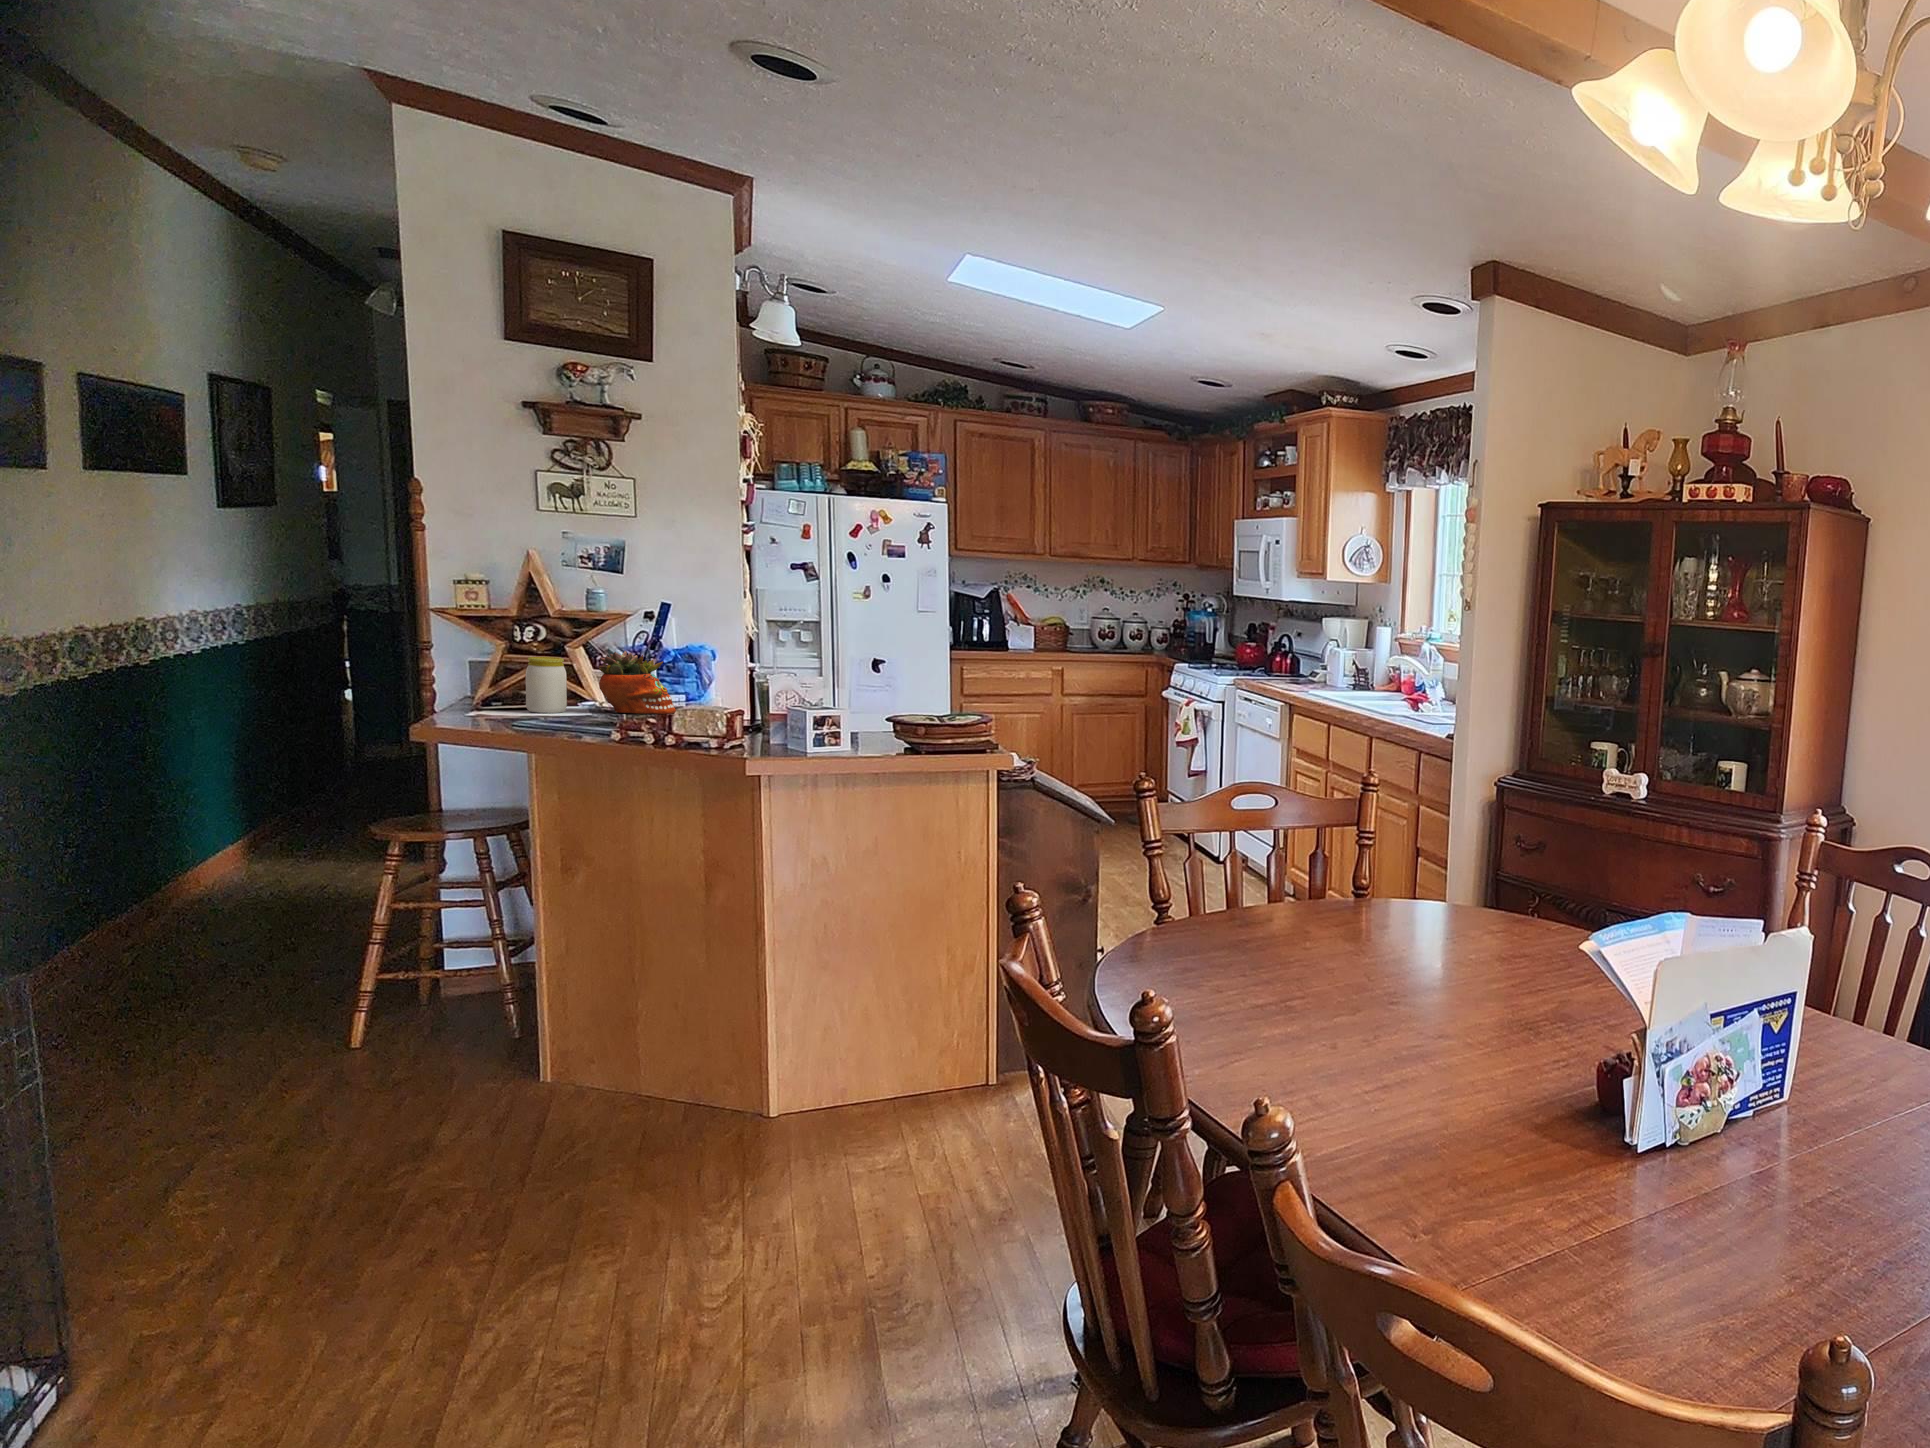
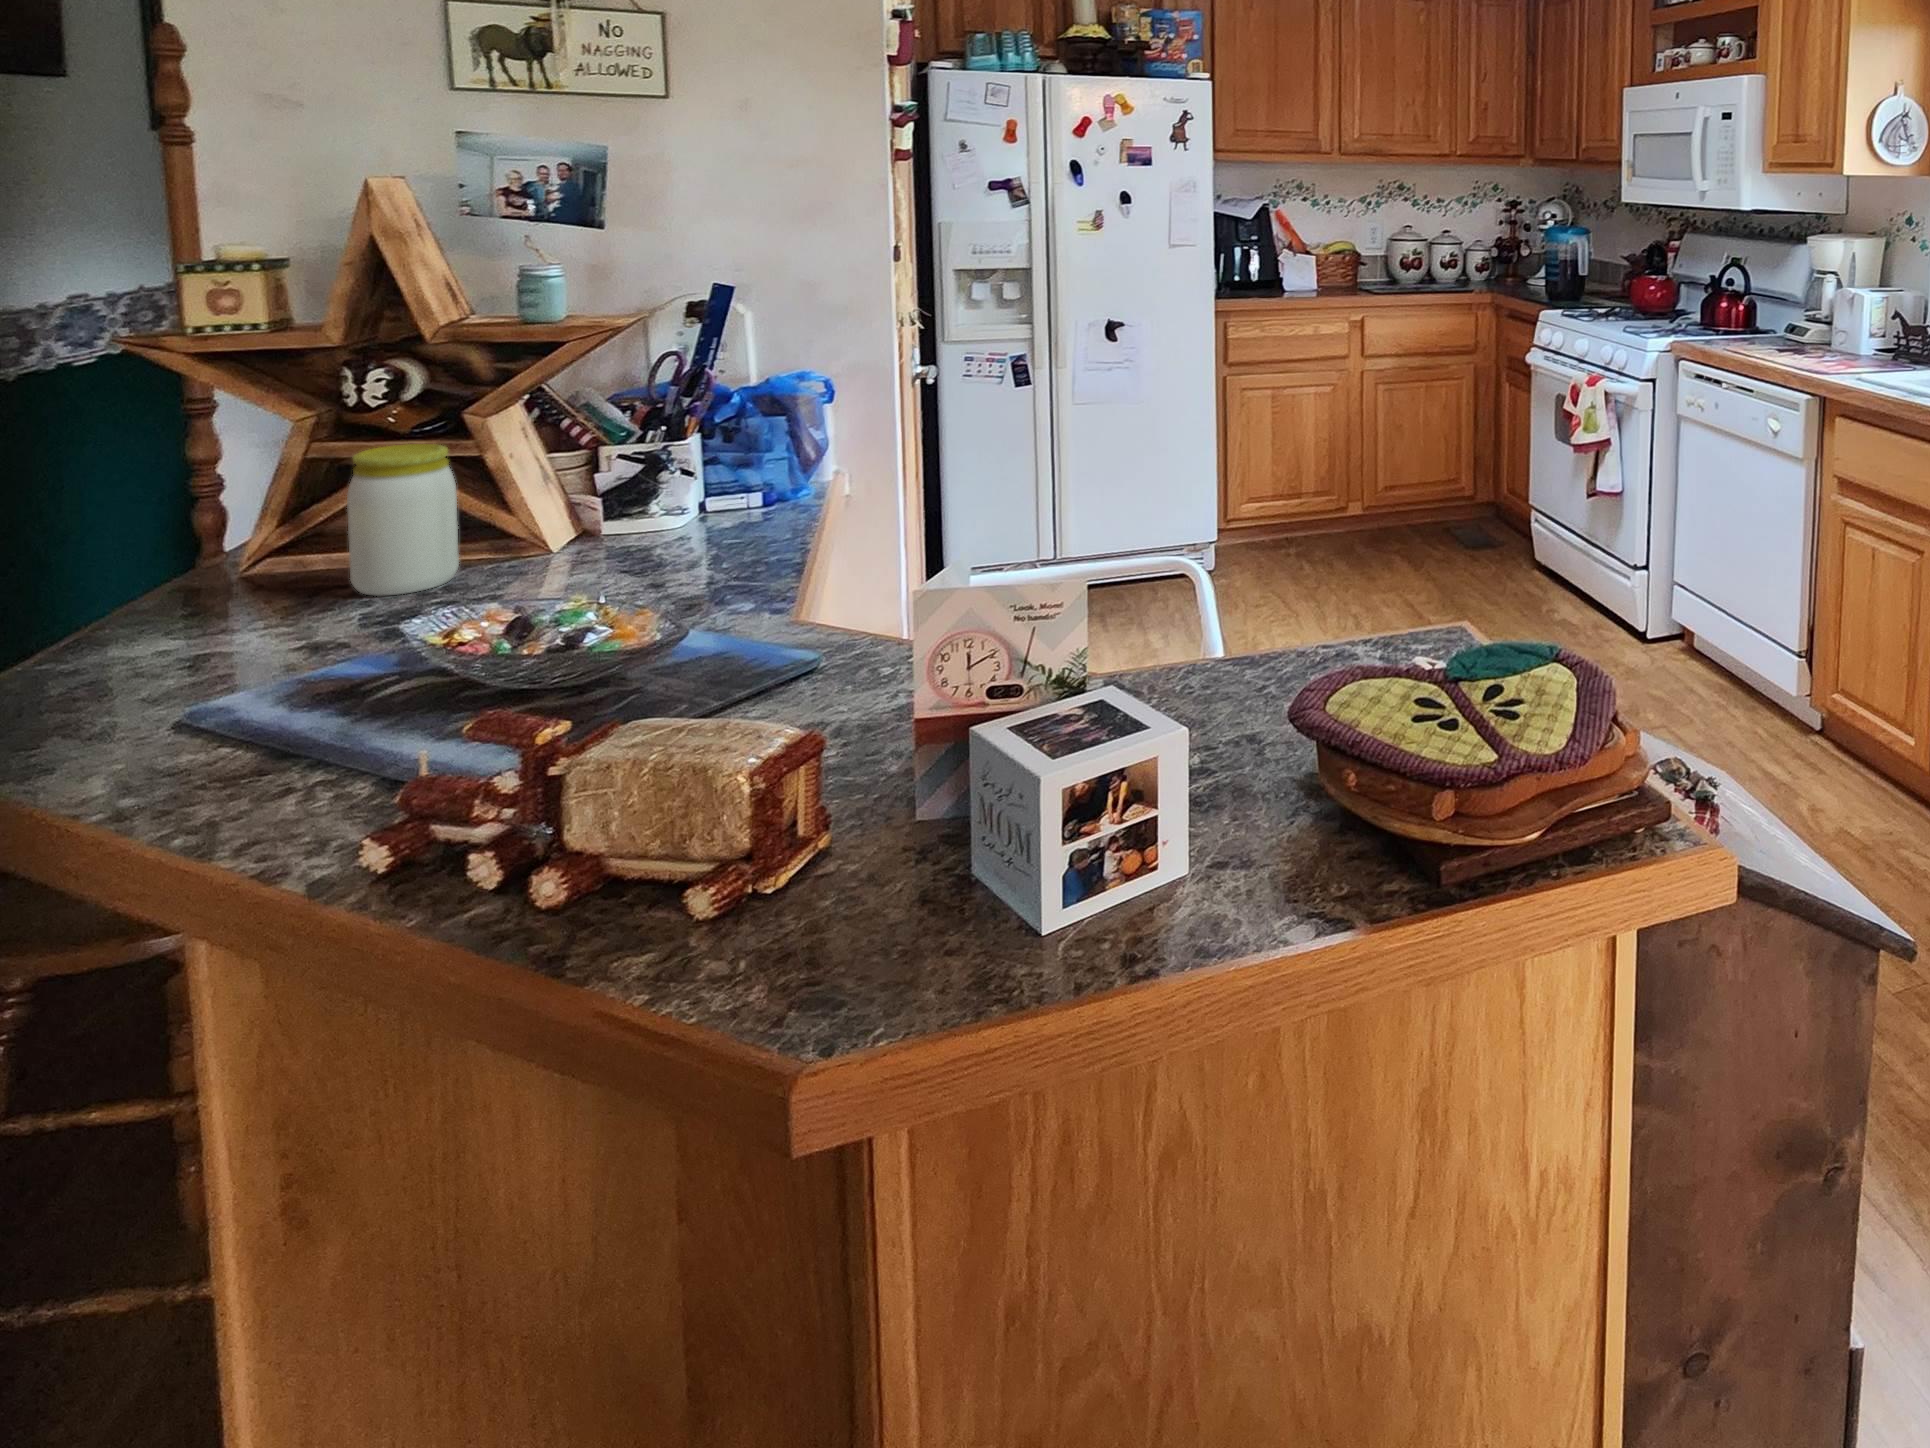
succulent planter: present [599,651,676,714] -> none [530,416,719,578]

